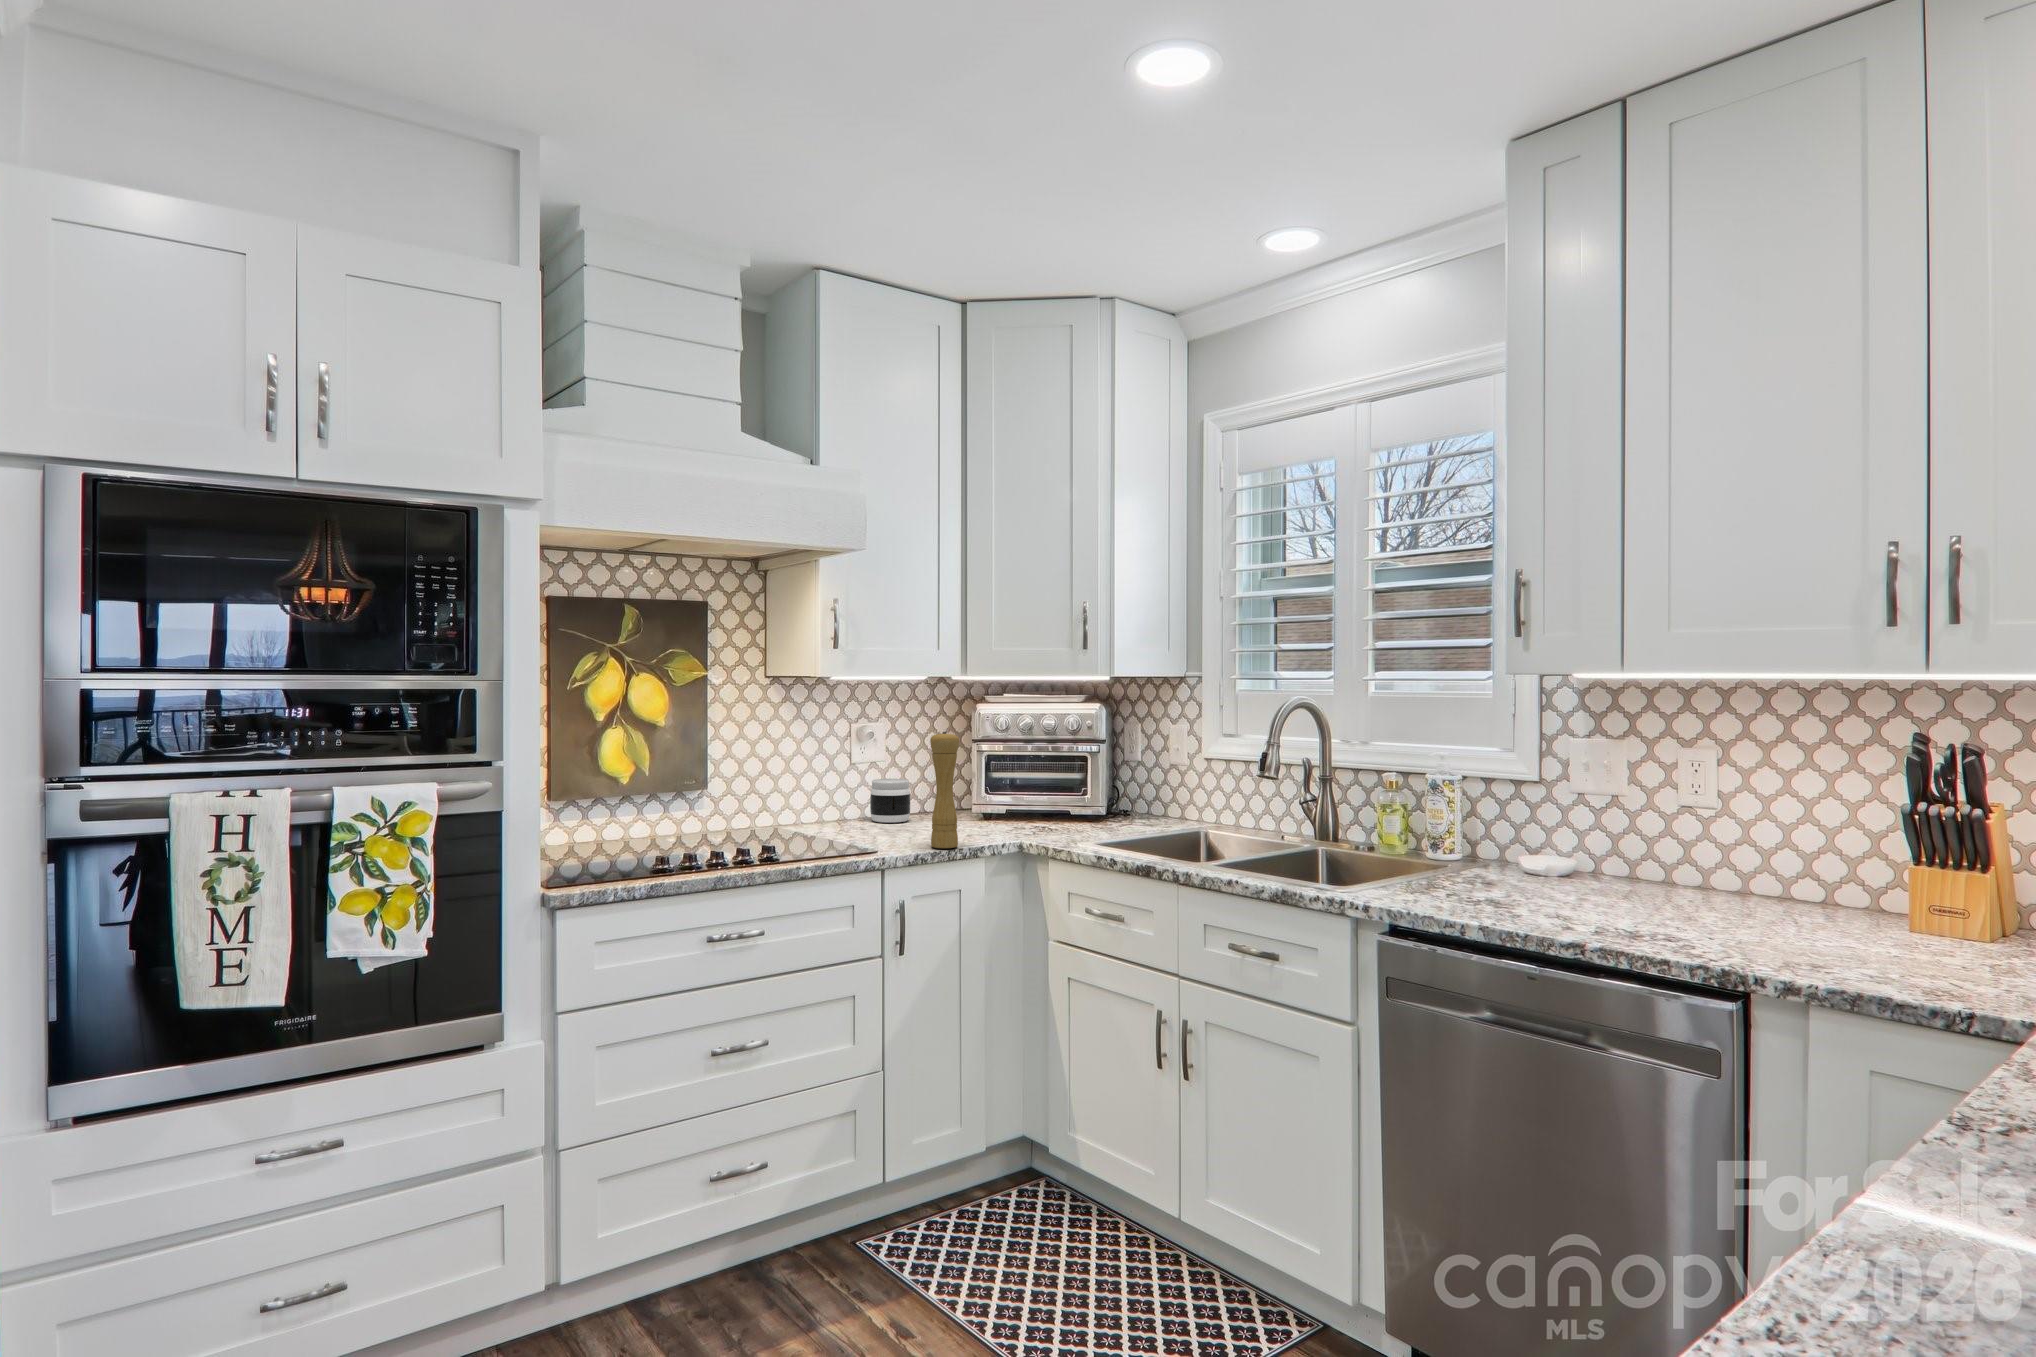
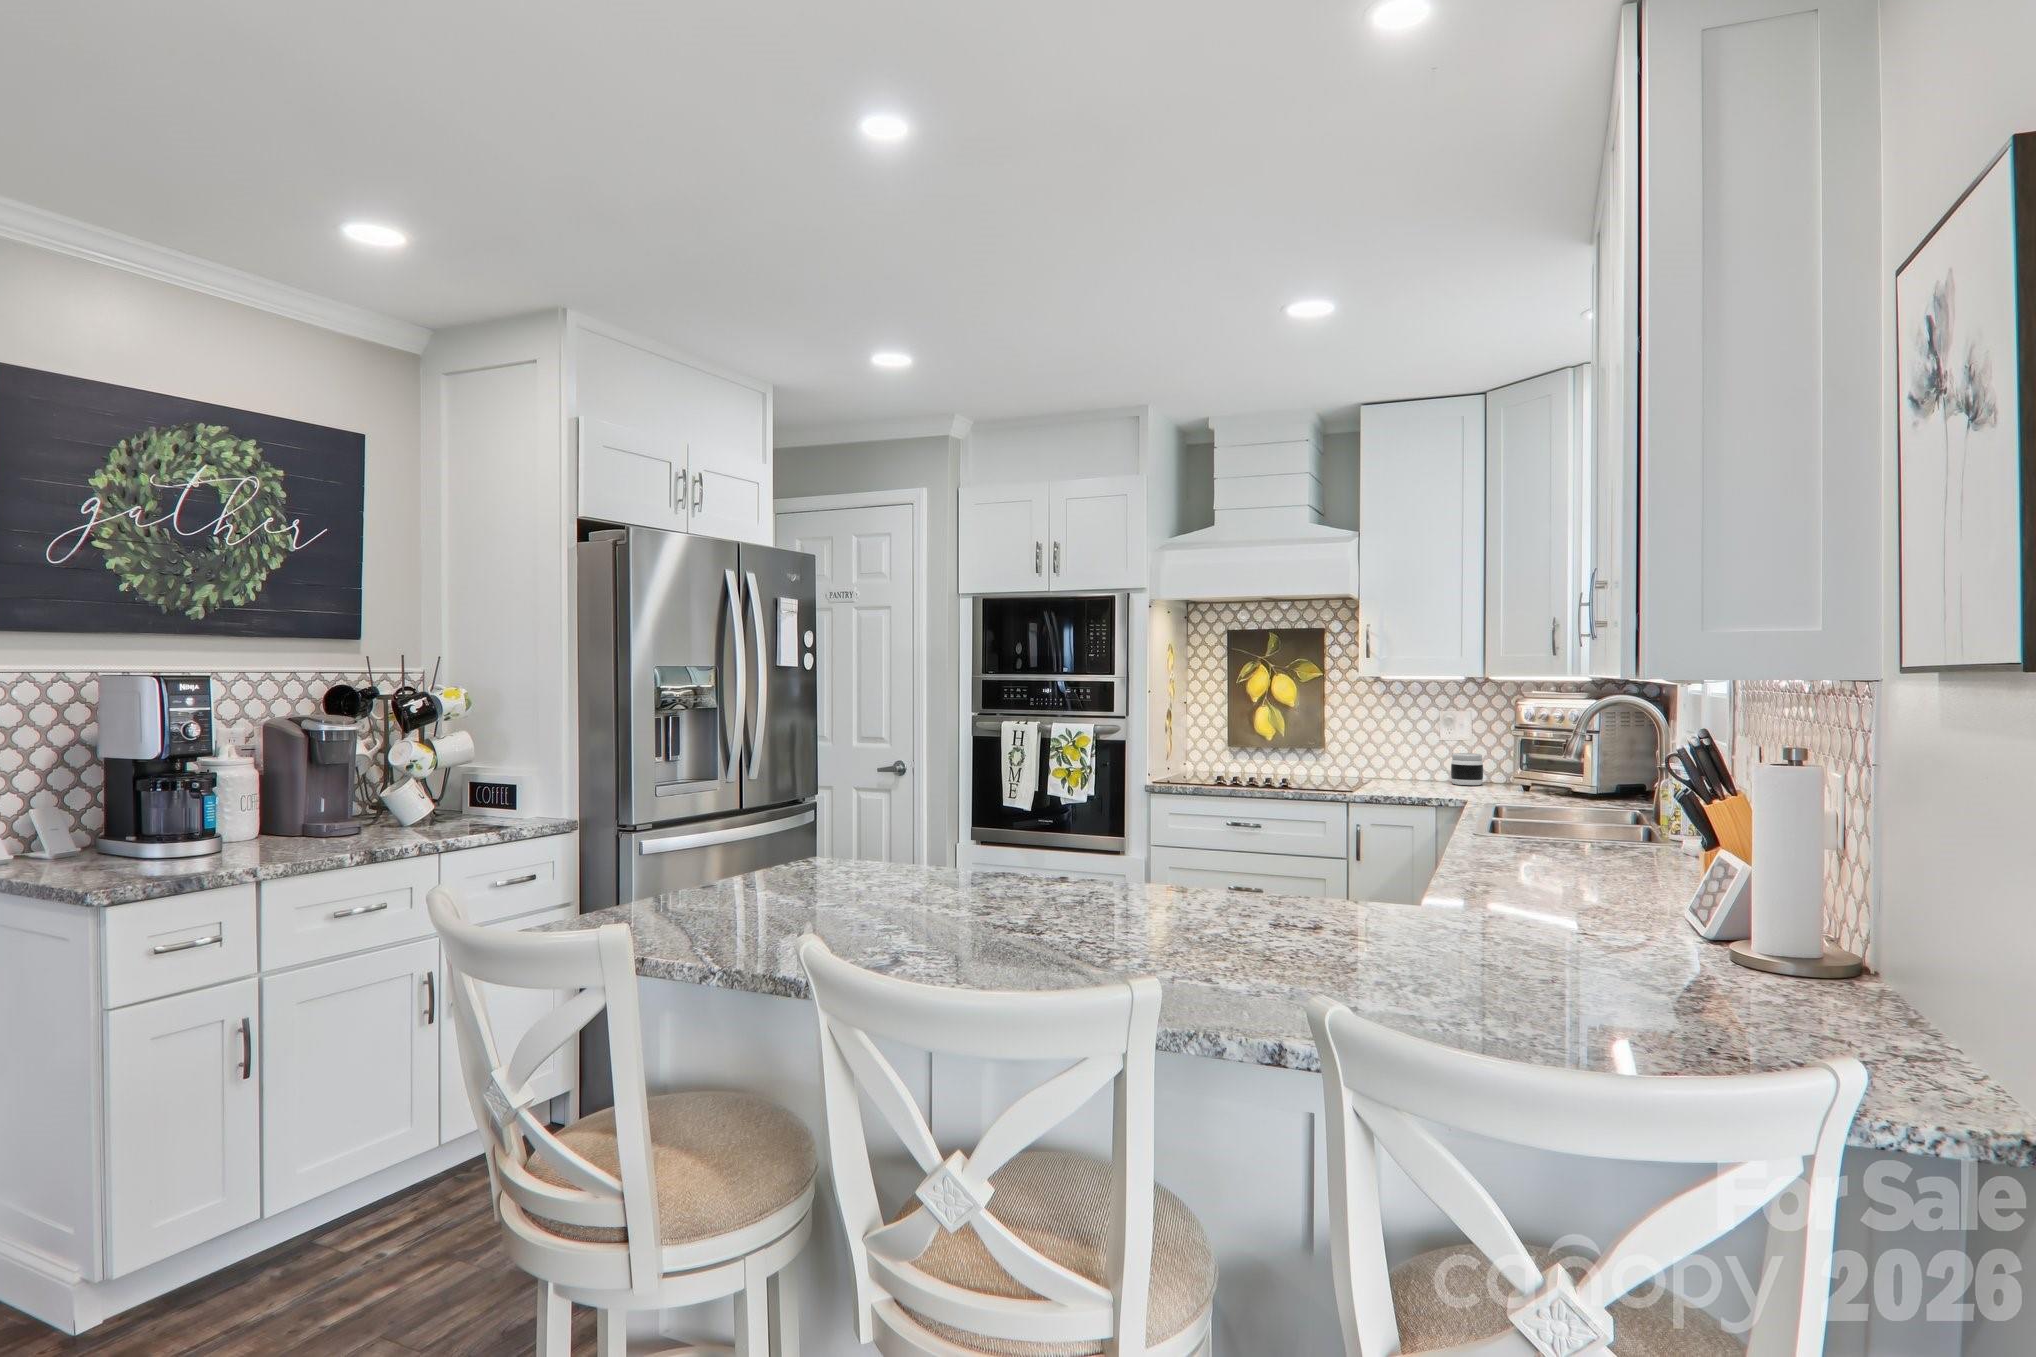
pepper mill: present [930,732,959,848] -> none [1414,715,1436,798]

